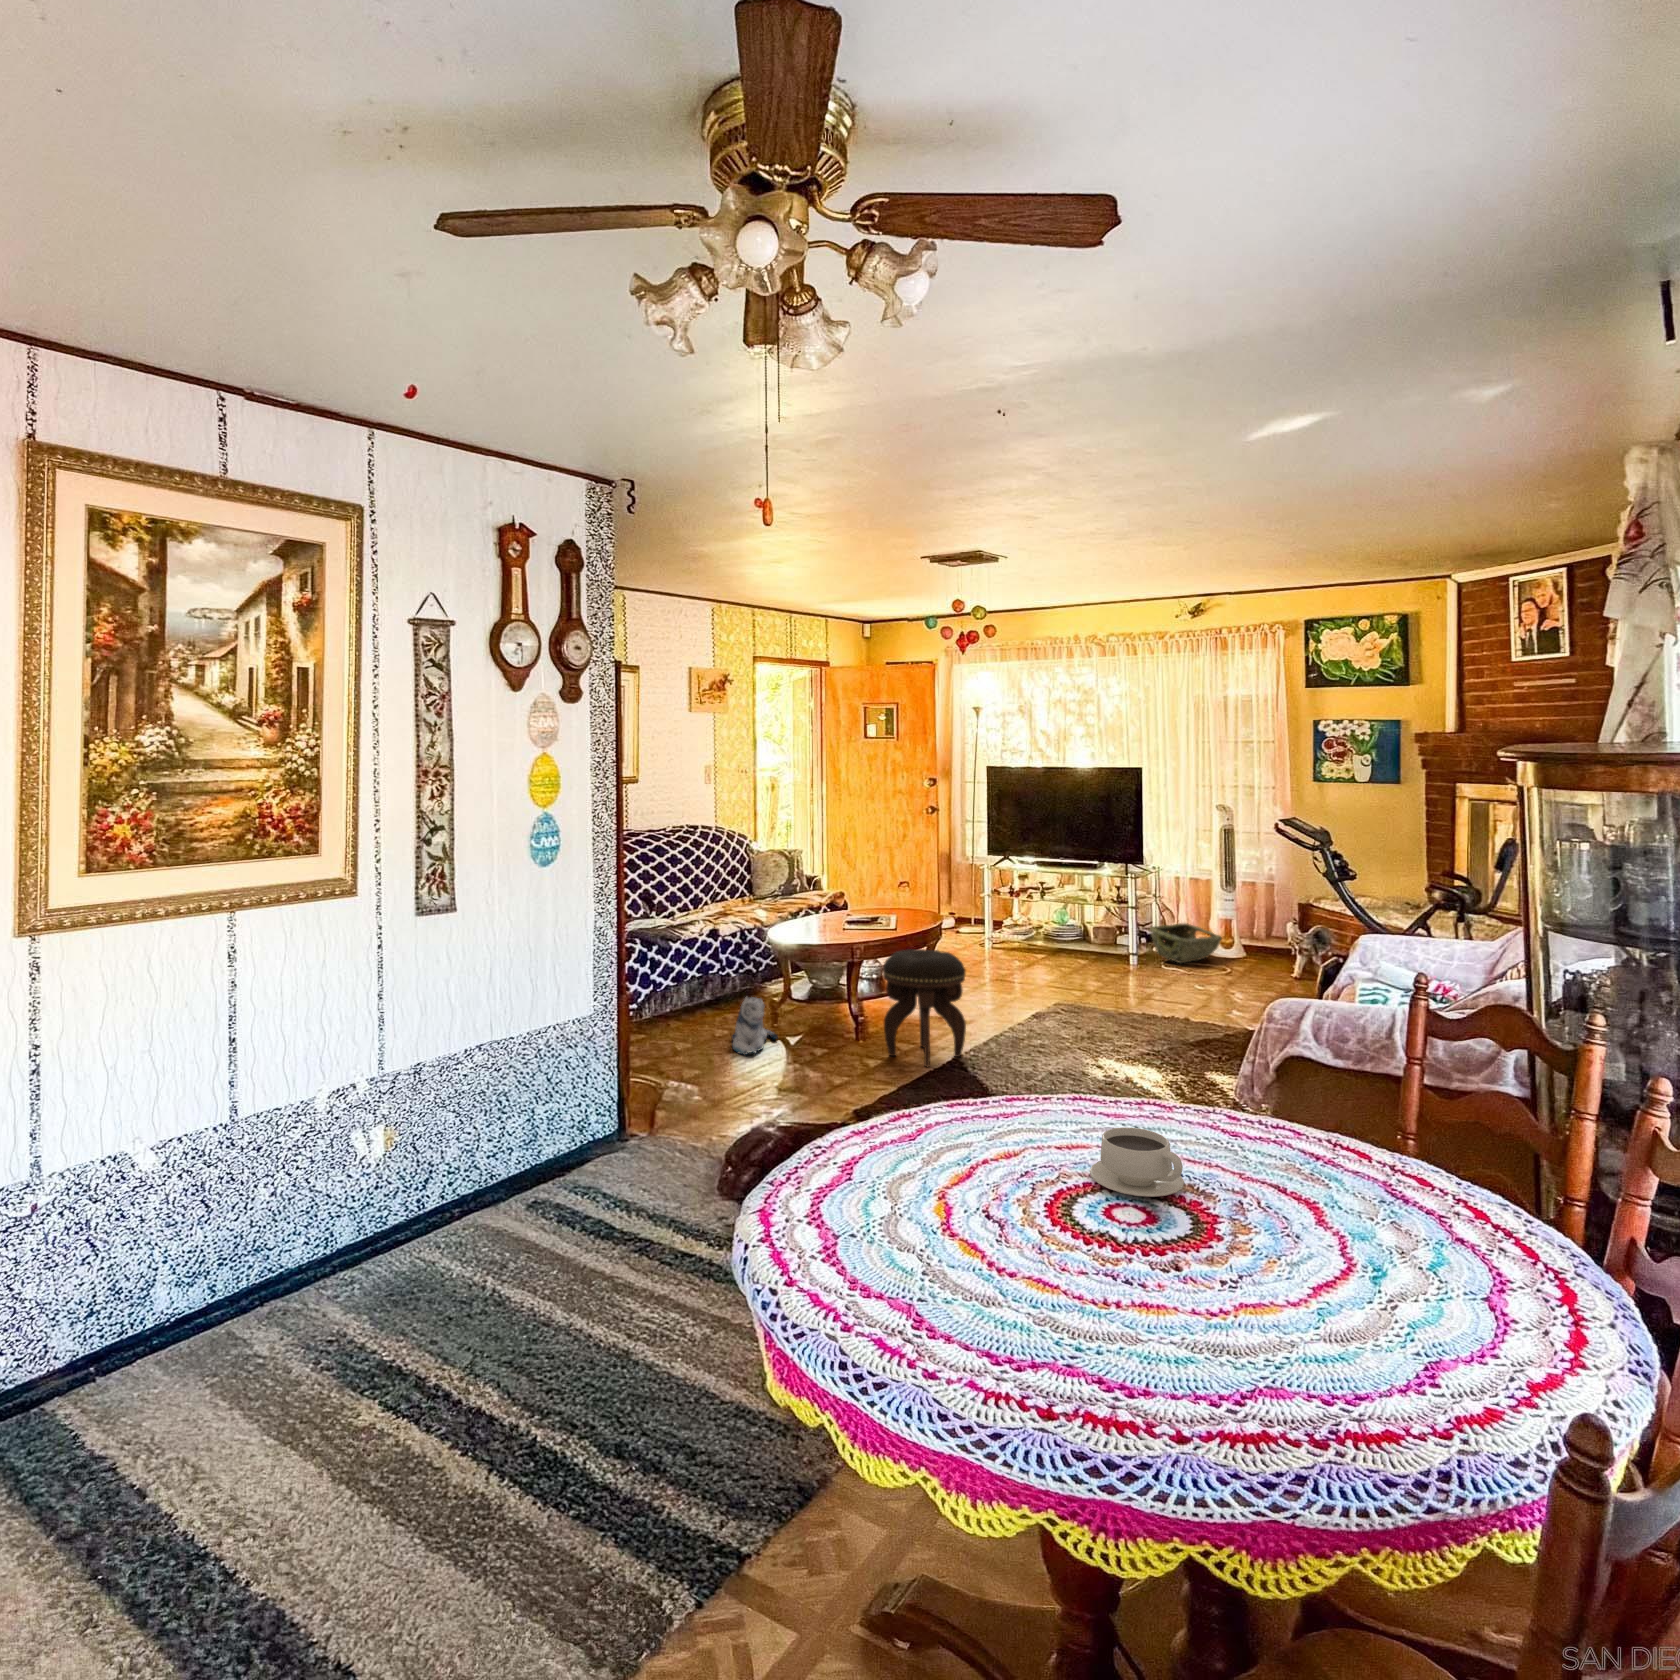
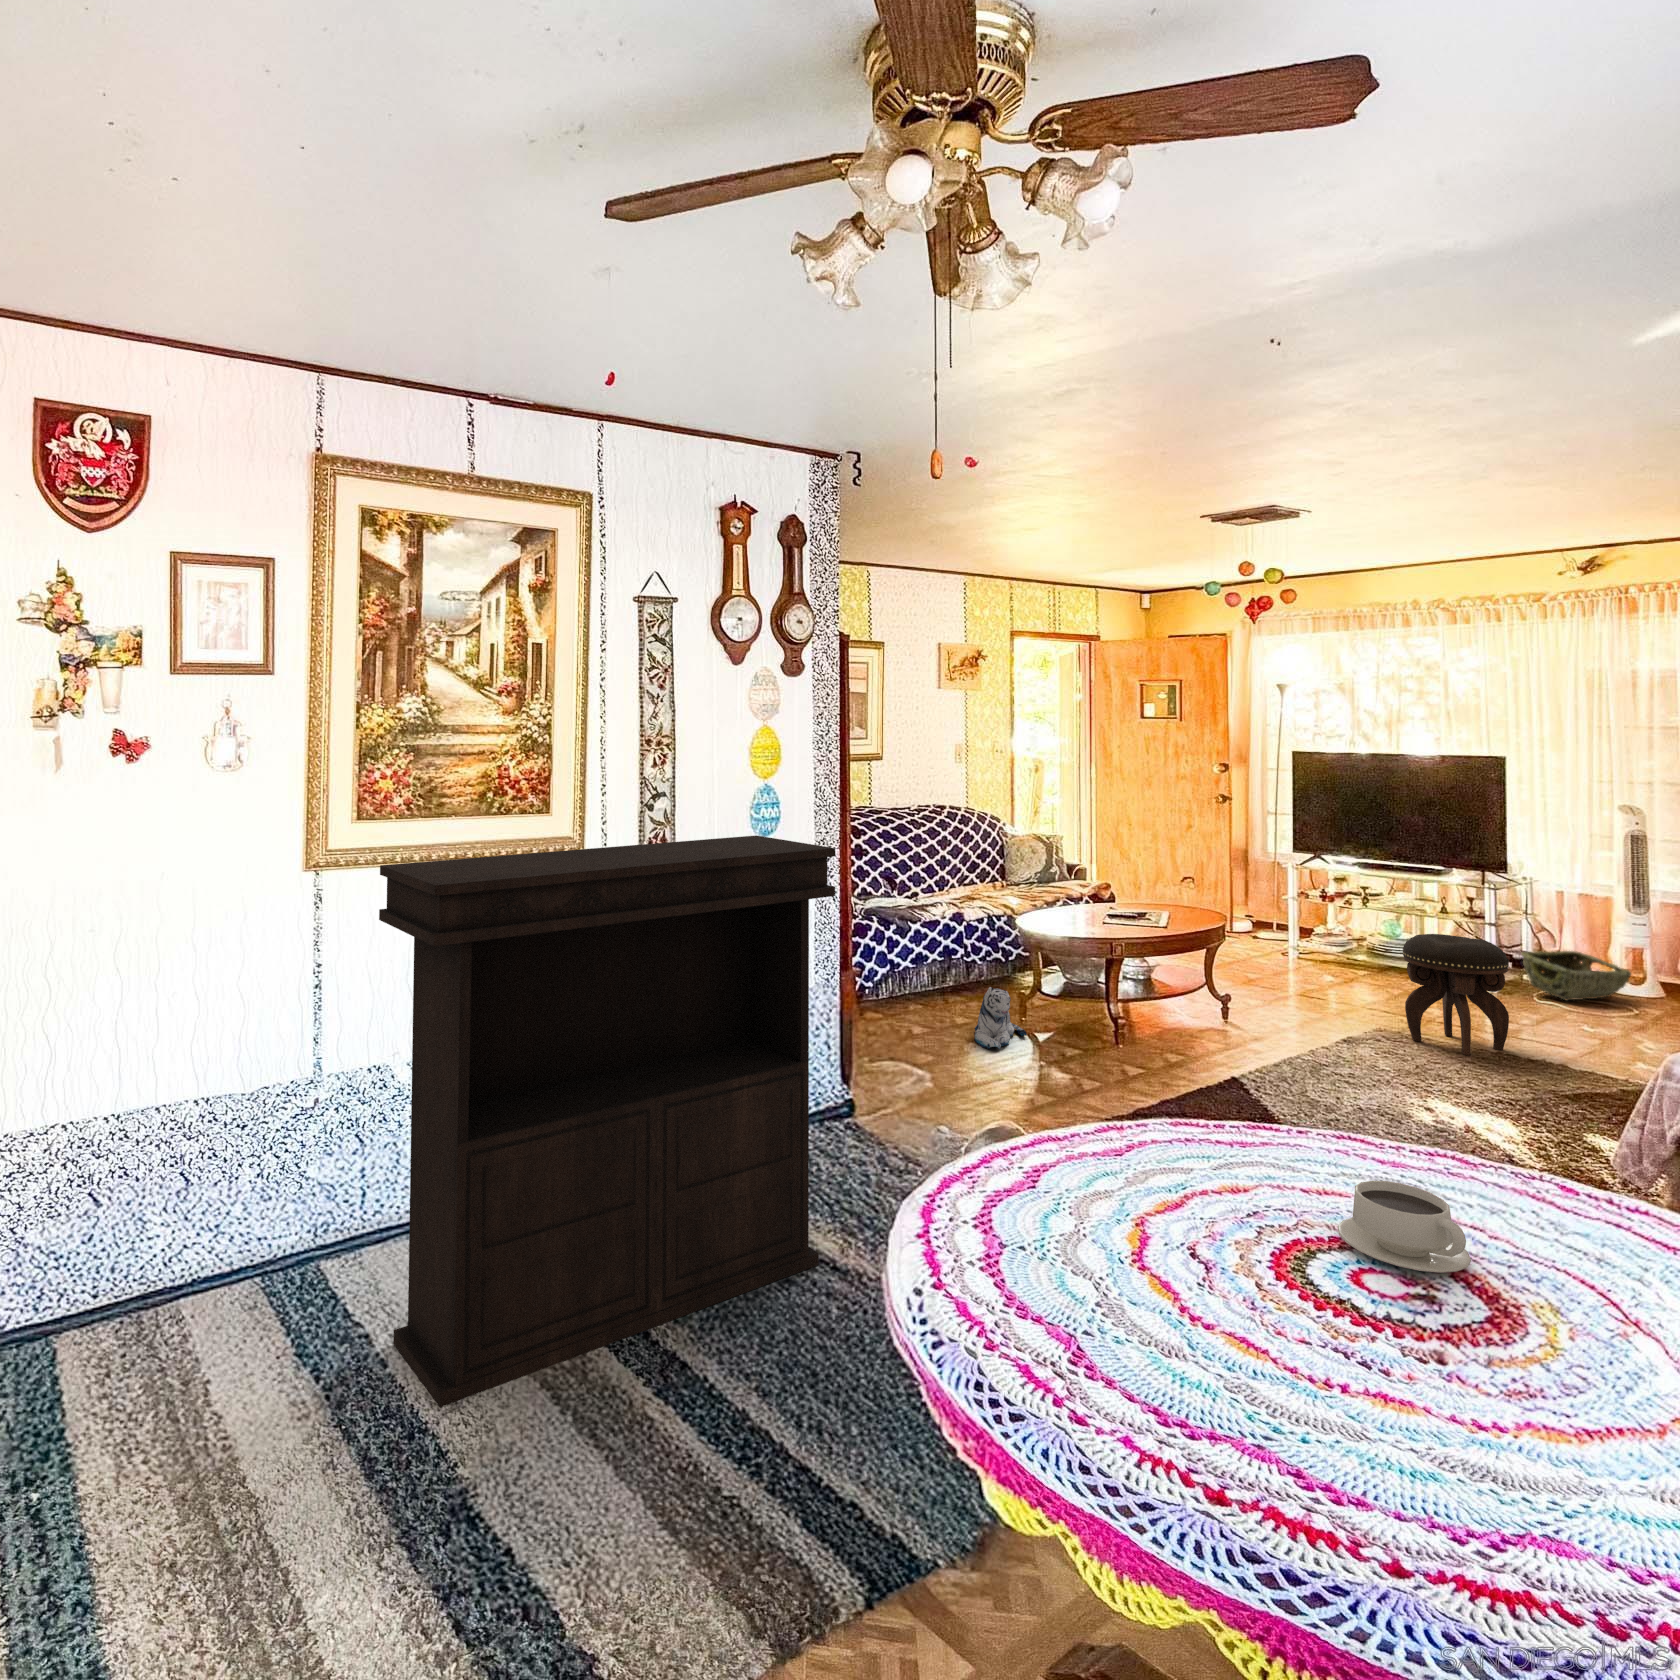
console table: none [124,866,627,1532] -> present [379,835,835,1407]
footstool: present [883,949,966,1067] -> present [1403,934,1509,1055]

